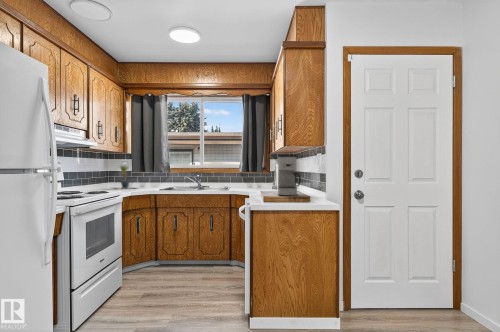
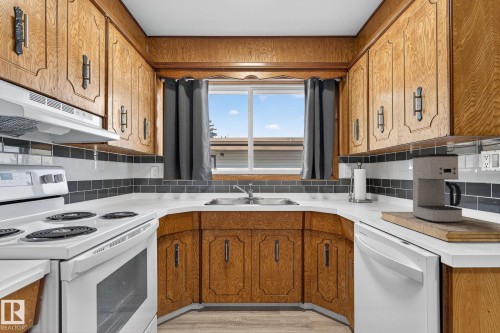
potted plant: present [118,165,133,189] -> none [139,170,175,204]

